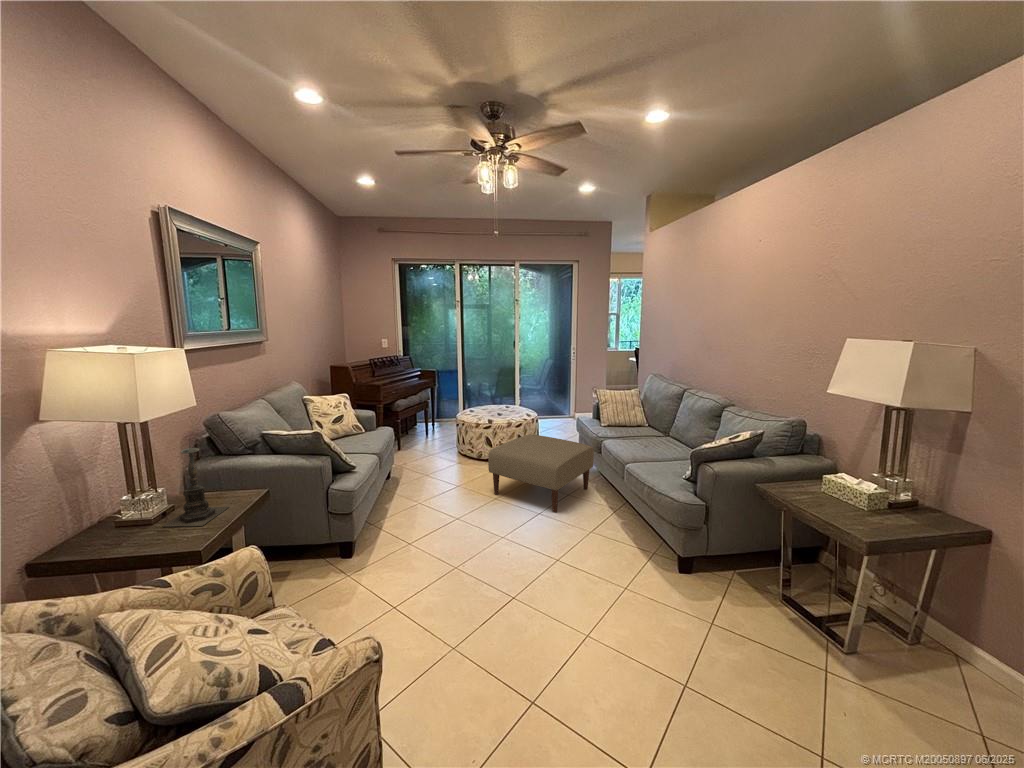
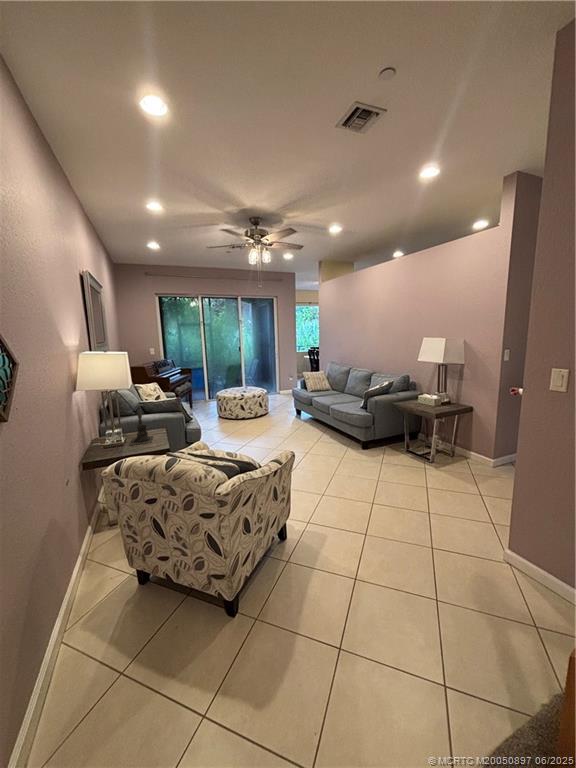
ottoman: present [488,435,594,513] -> none [252,400,308,437]

